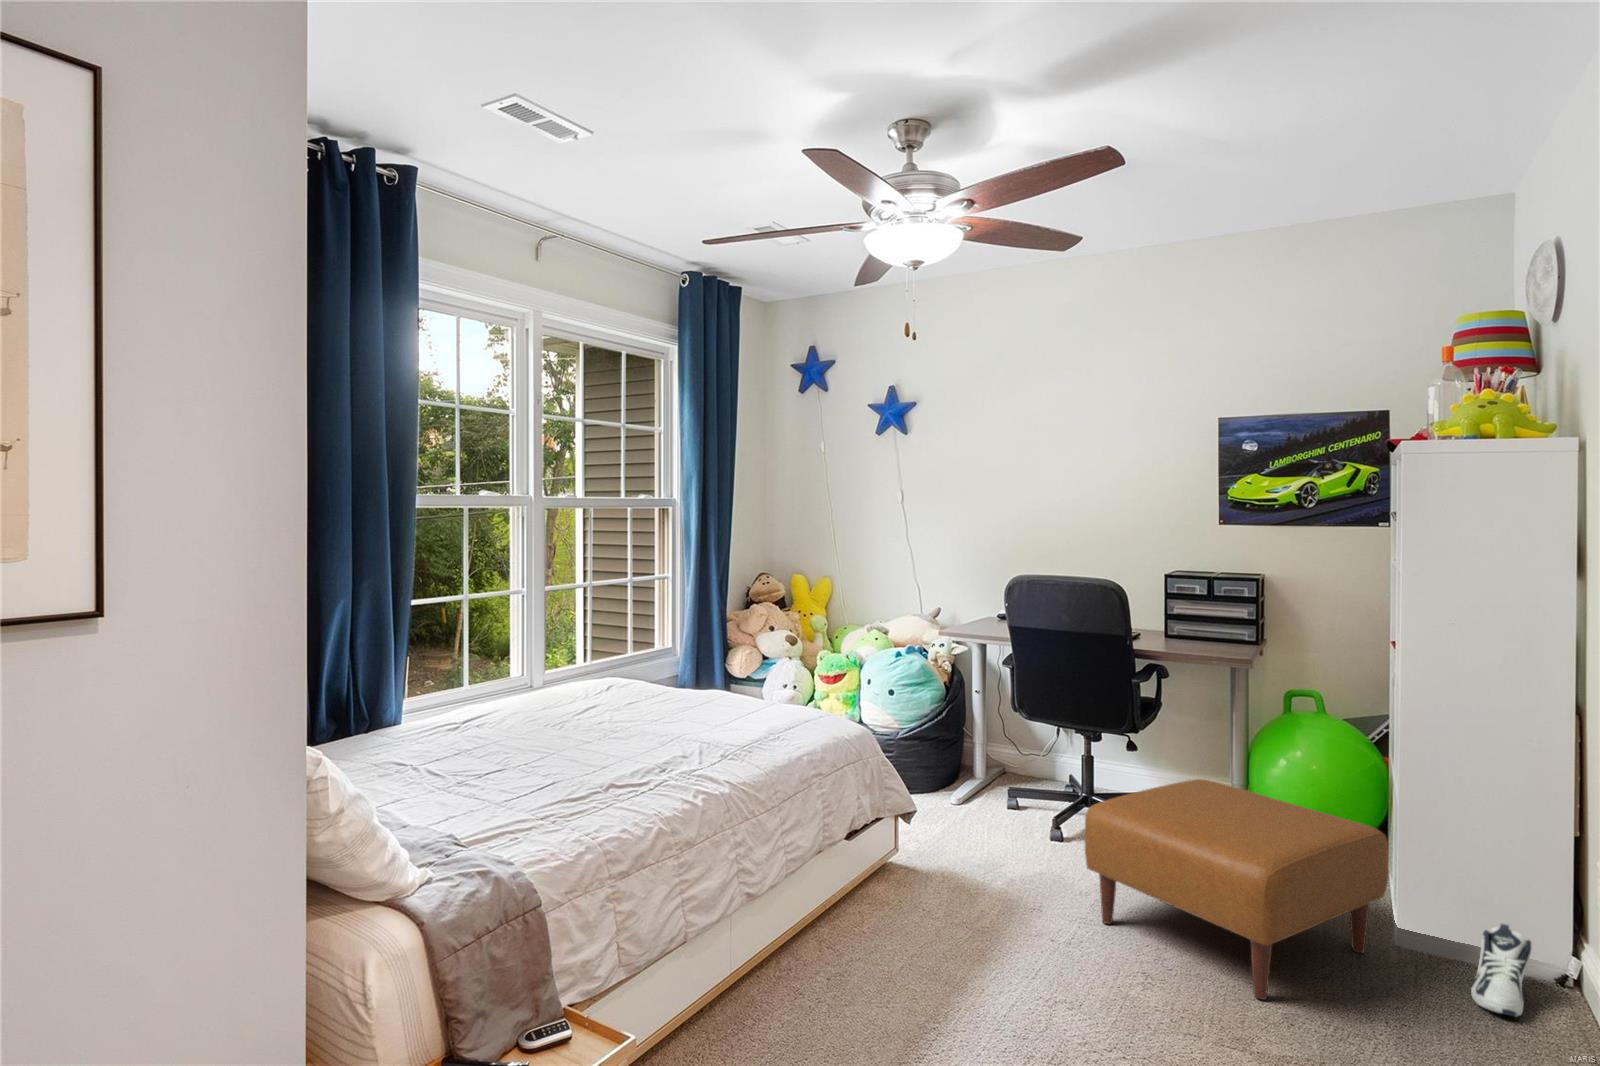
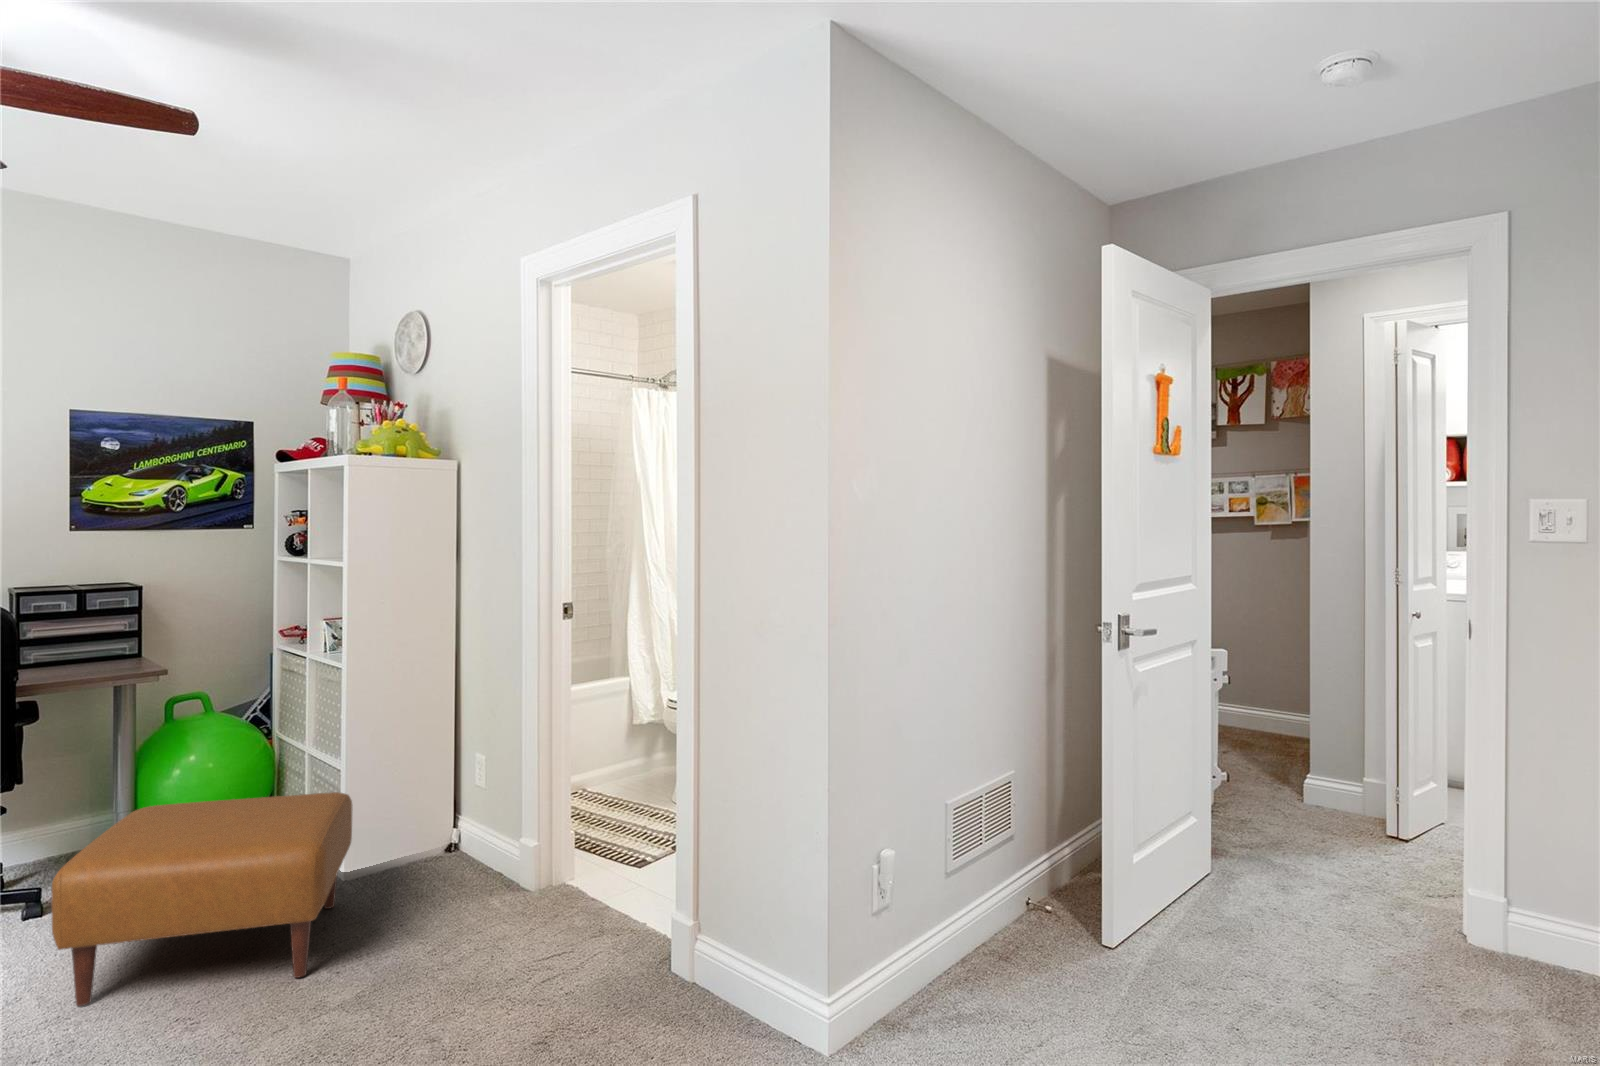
sneaker: present [1471,923,1532,1017] -> none [417,832,460,899]

